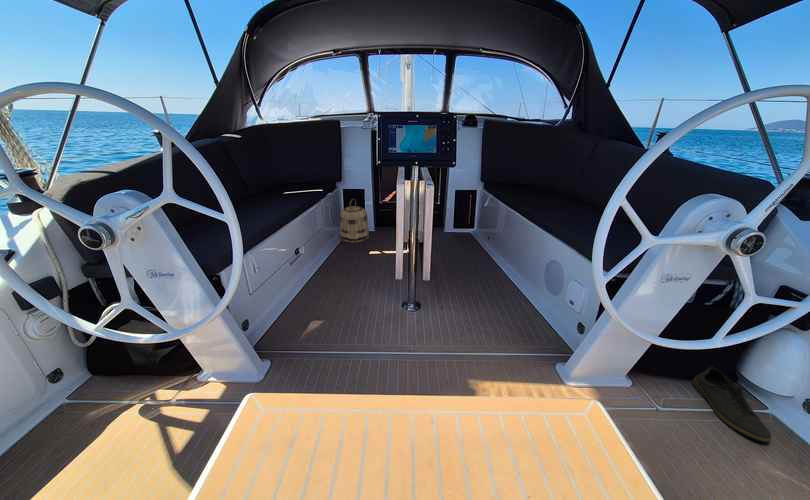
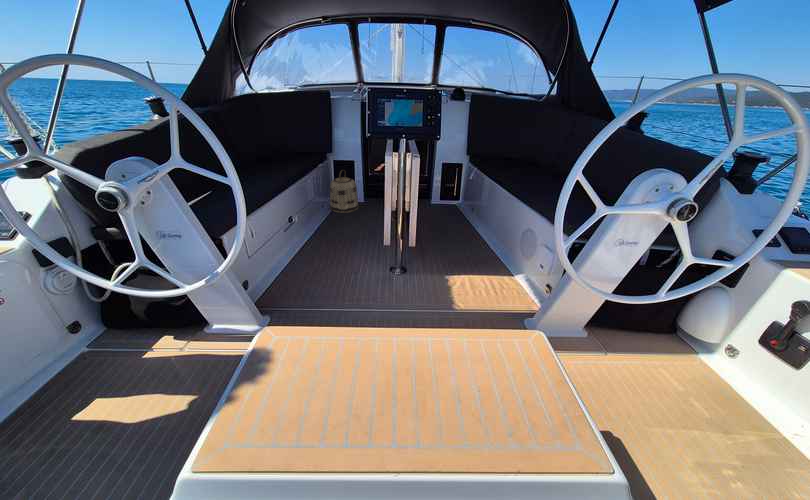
shoe: present [692,366,771,442] -> none [641,320,697,380]

